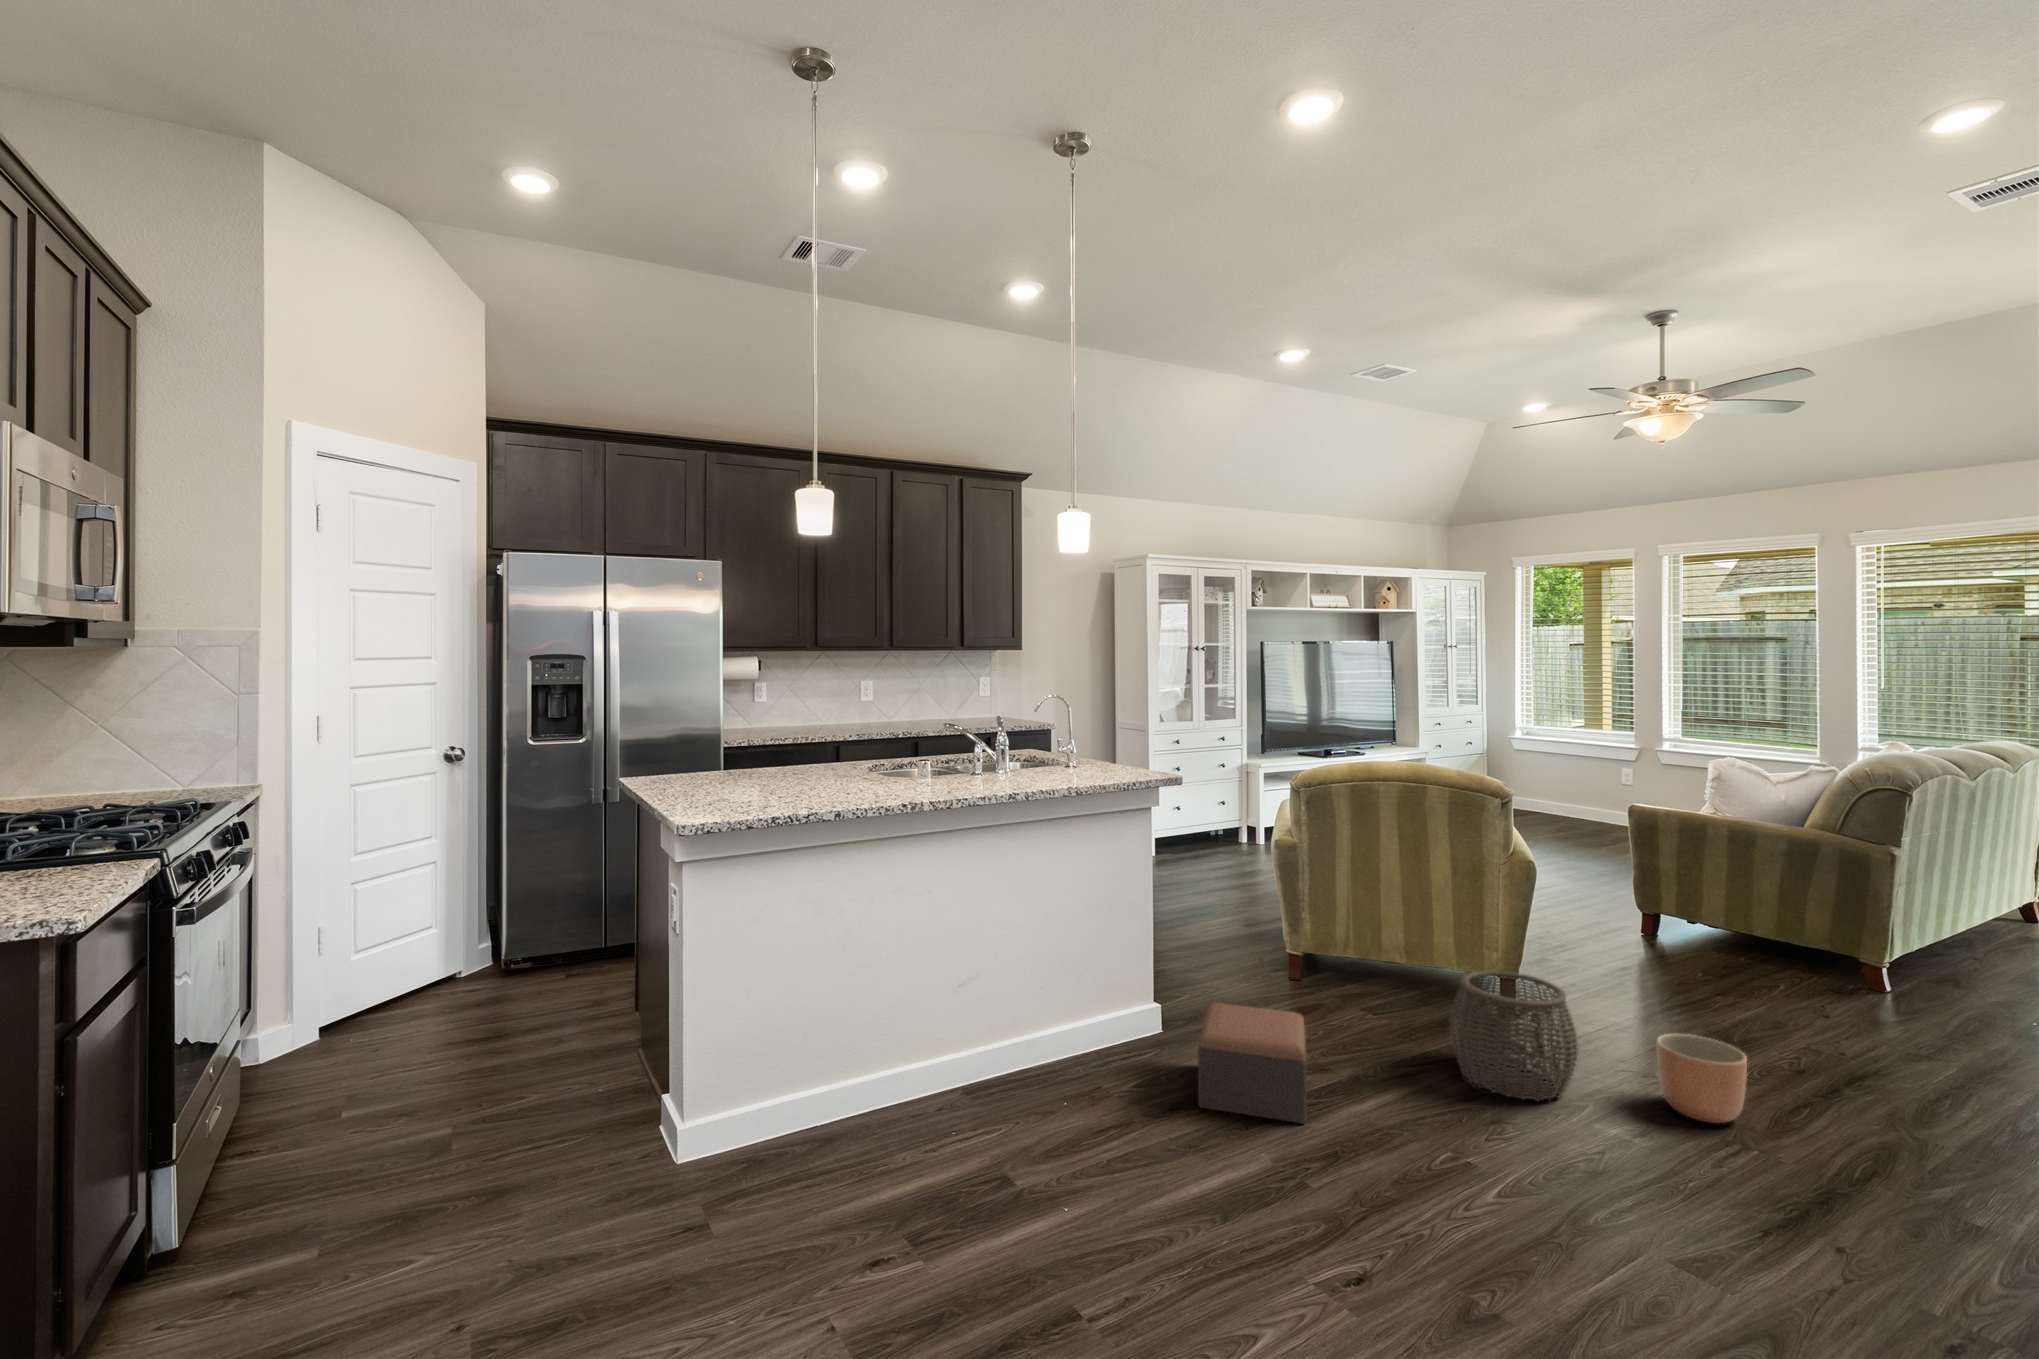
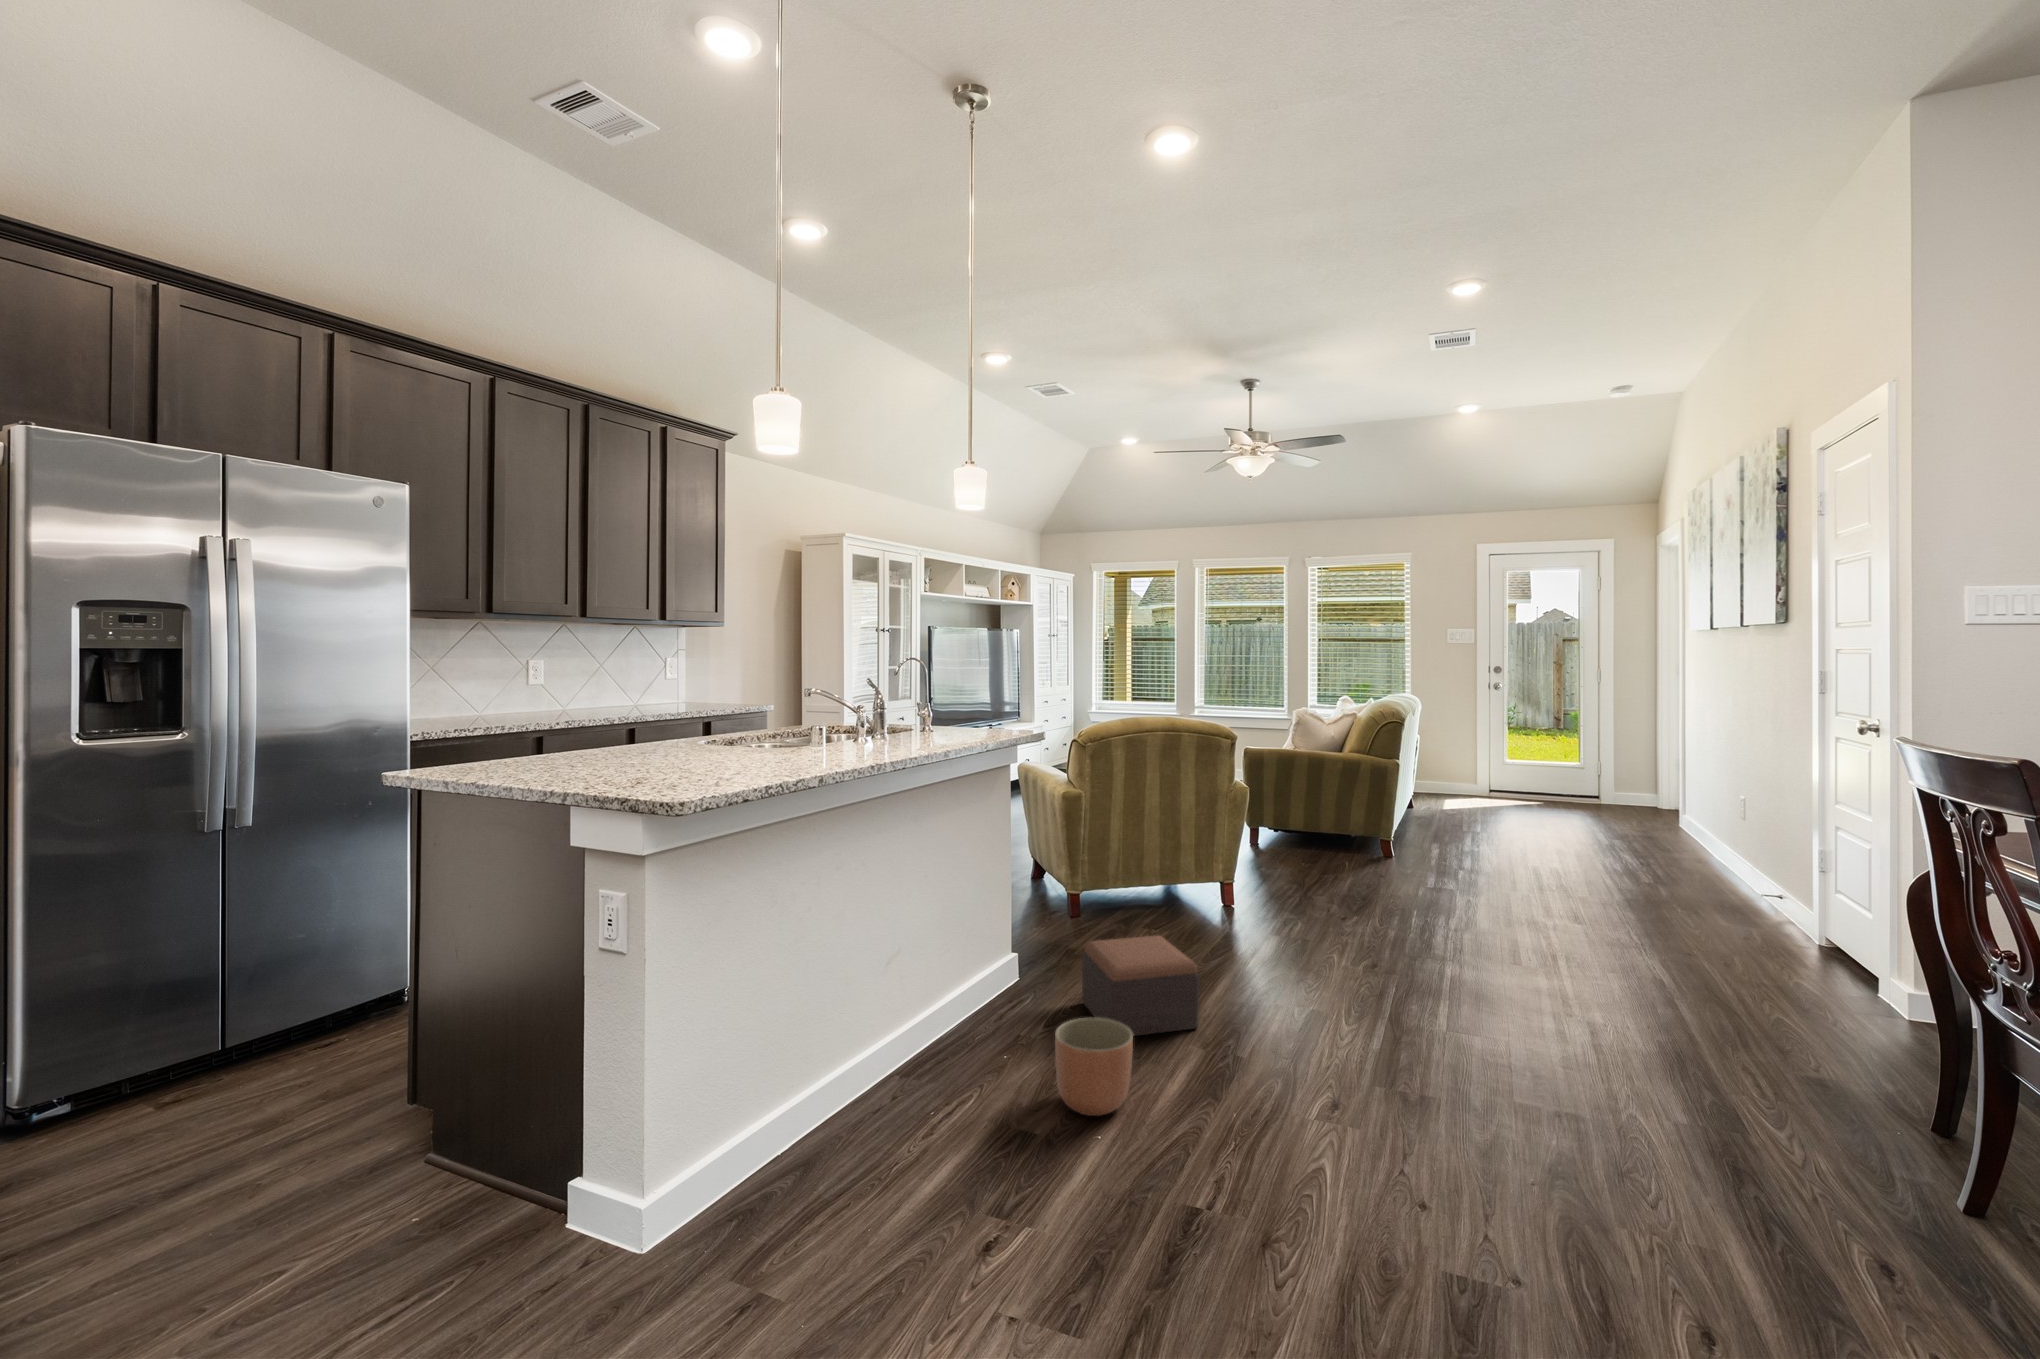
woven basket: present [1450,970,1578,1101] -> none [1241,875,1334,972]
planter: present [1657,1034,1747,1123] -> present [1055,1018,1133,1116]

